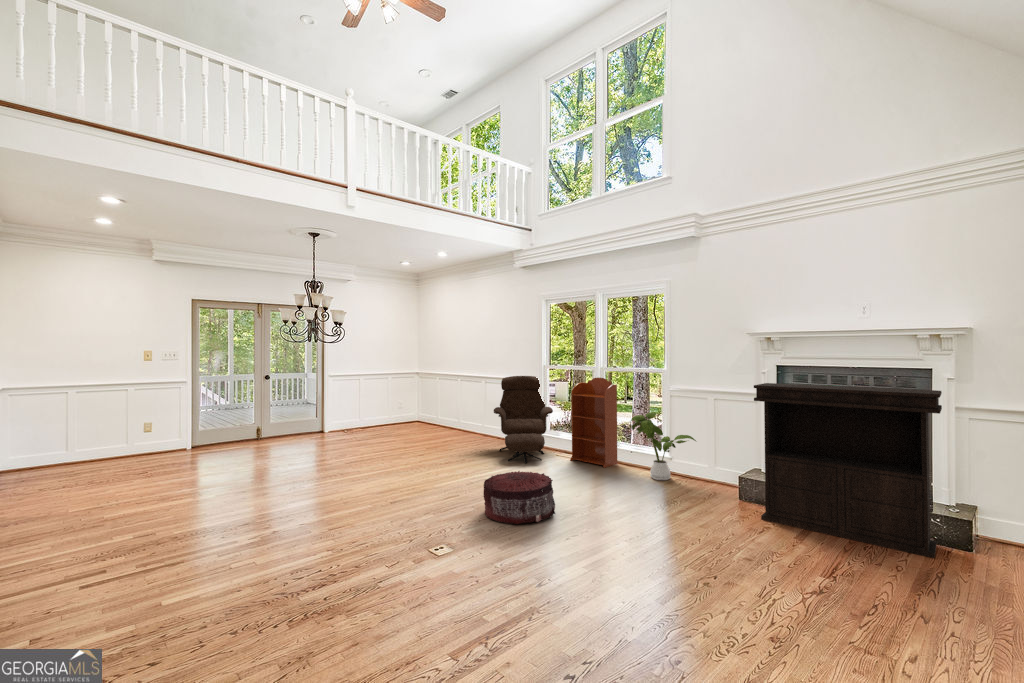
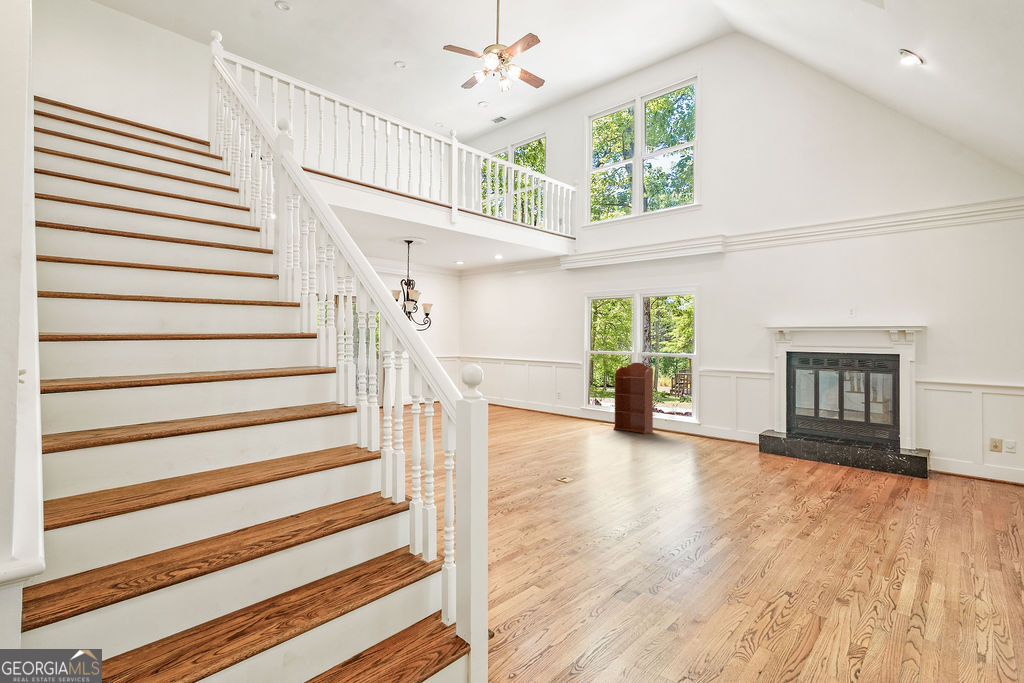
lounge chair: present [494,376,553,464] -> none [545,362,594,432]
console table: present [754,383,942,558] -> none [775,365,908,482]
house plant: present [631,412,696,480] -> none [669,389,723,442]
pouf: present [484,471,555,524] -> none [574,431,630,467]

